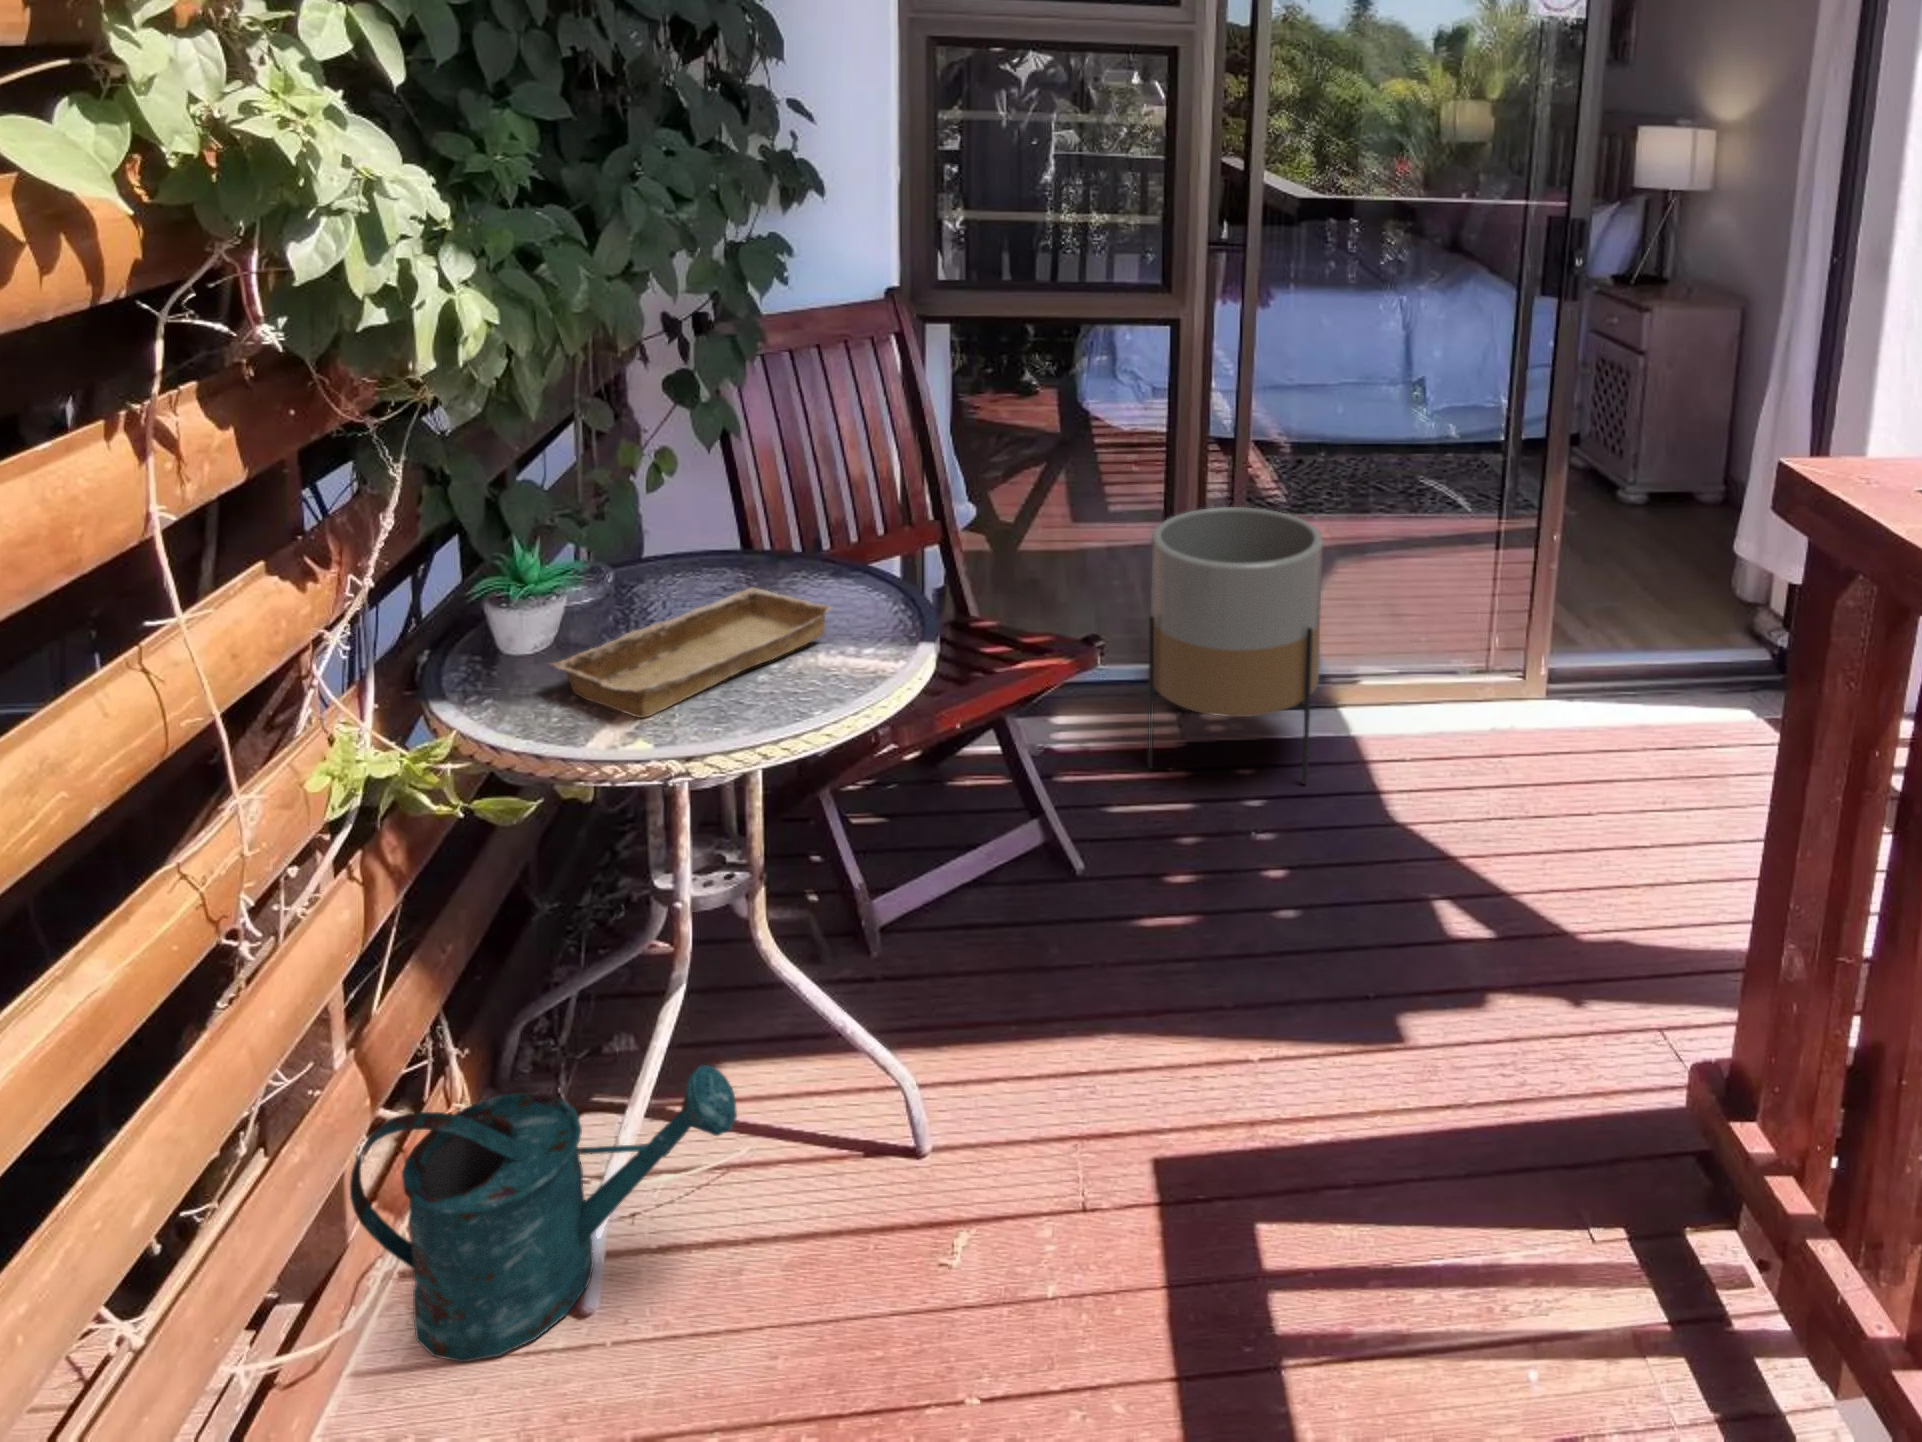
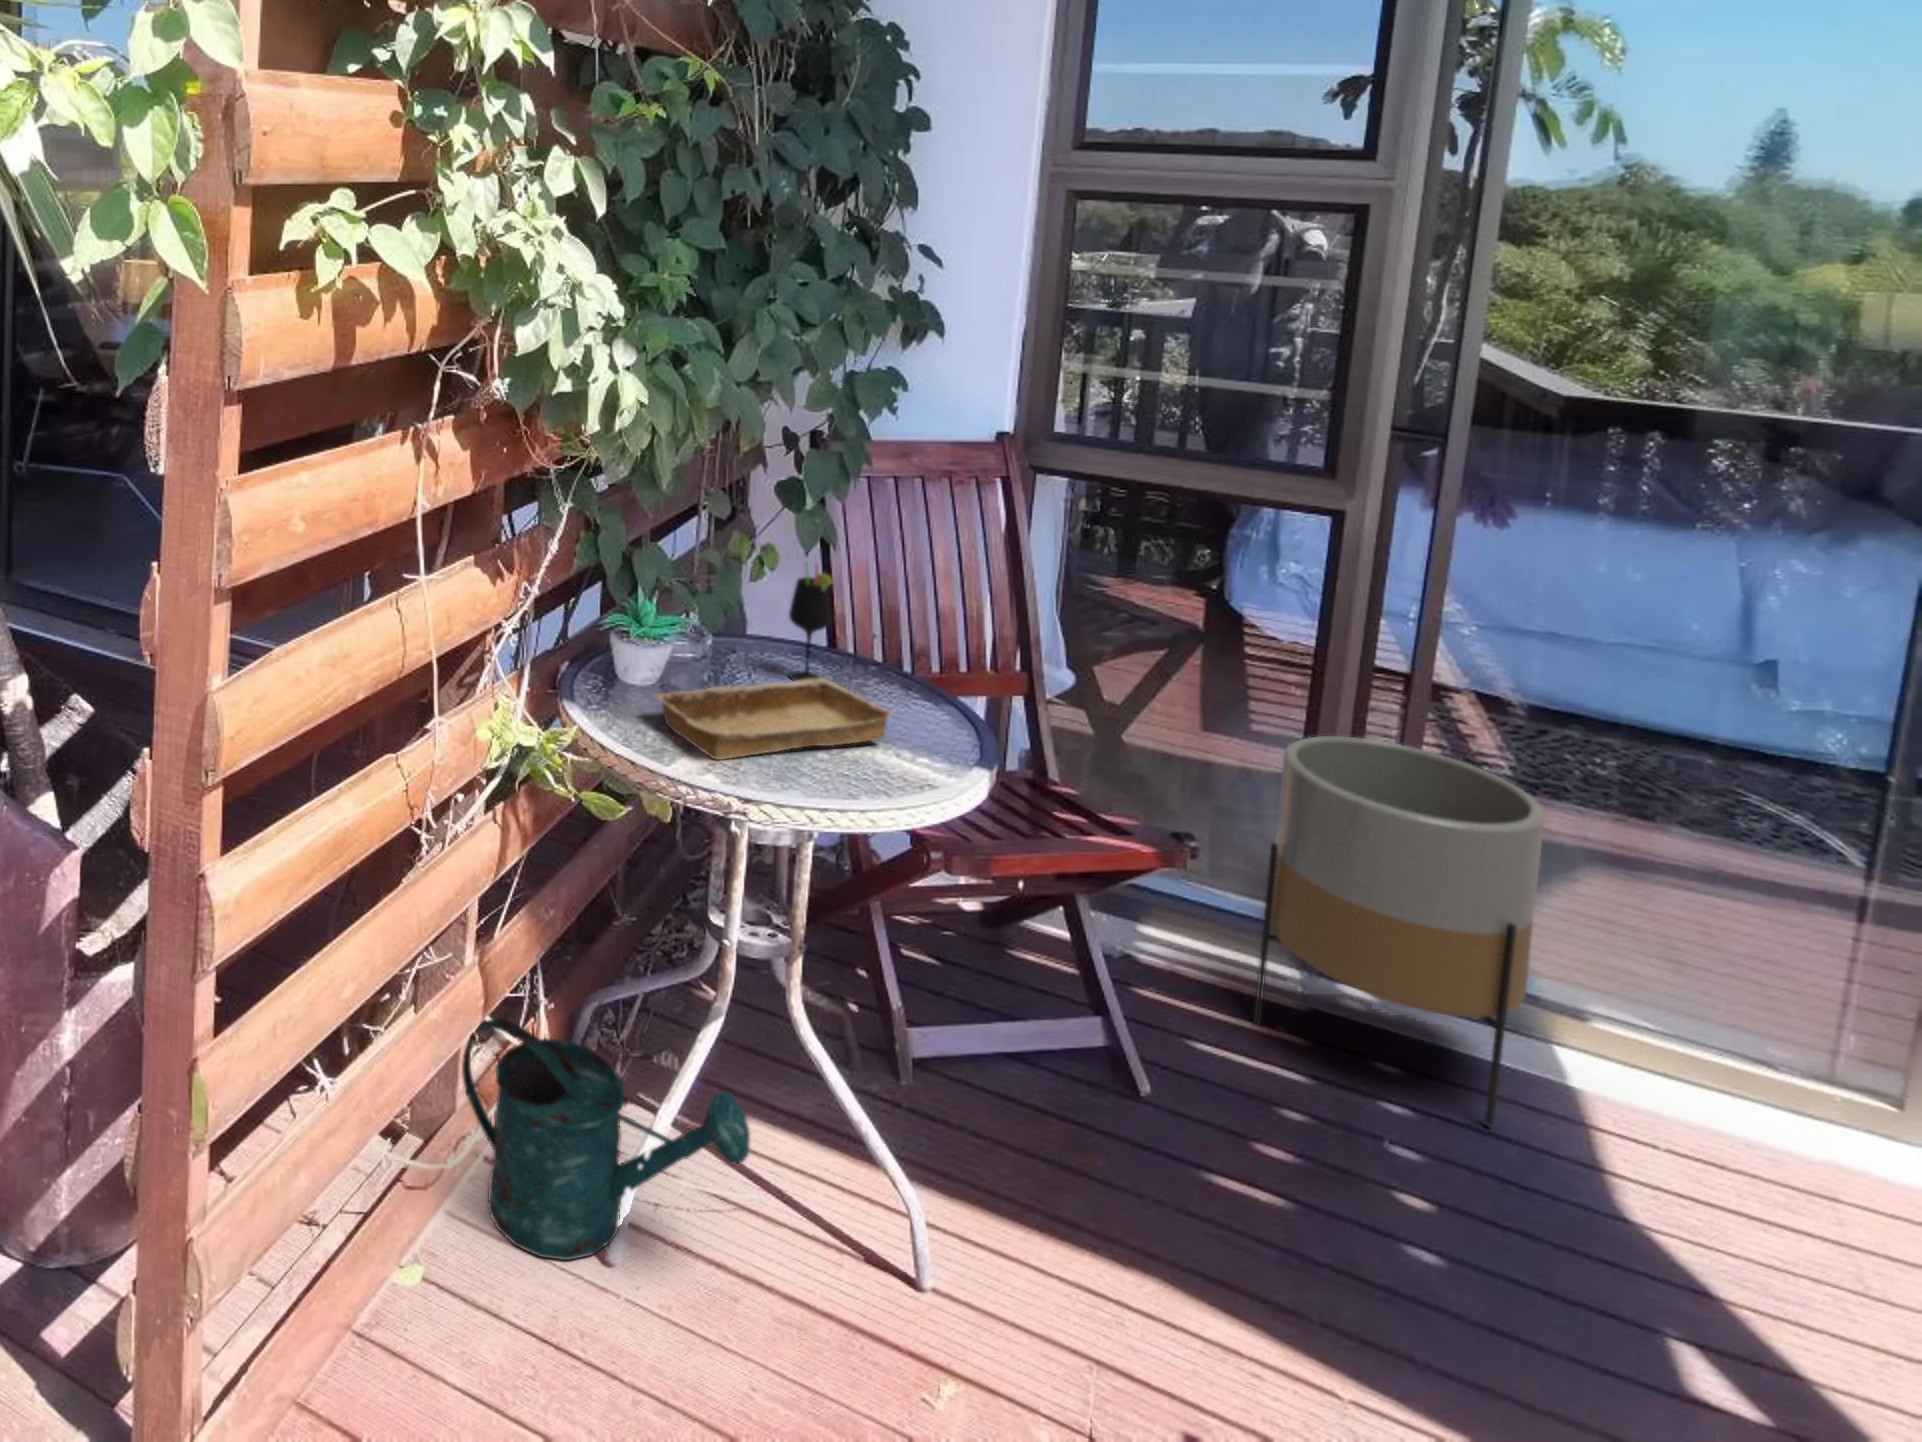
wine glass: none [702,465,750,597] -> present [789,564,832,681]

